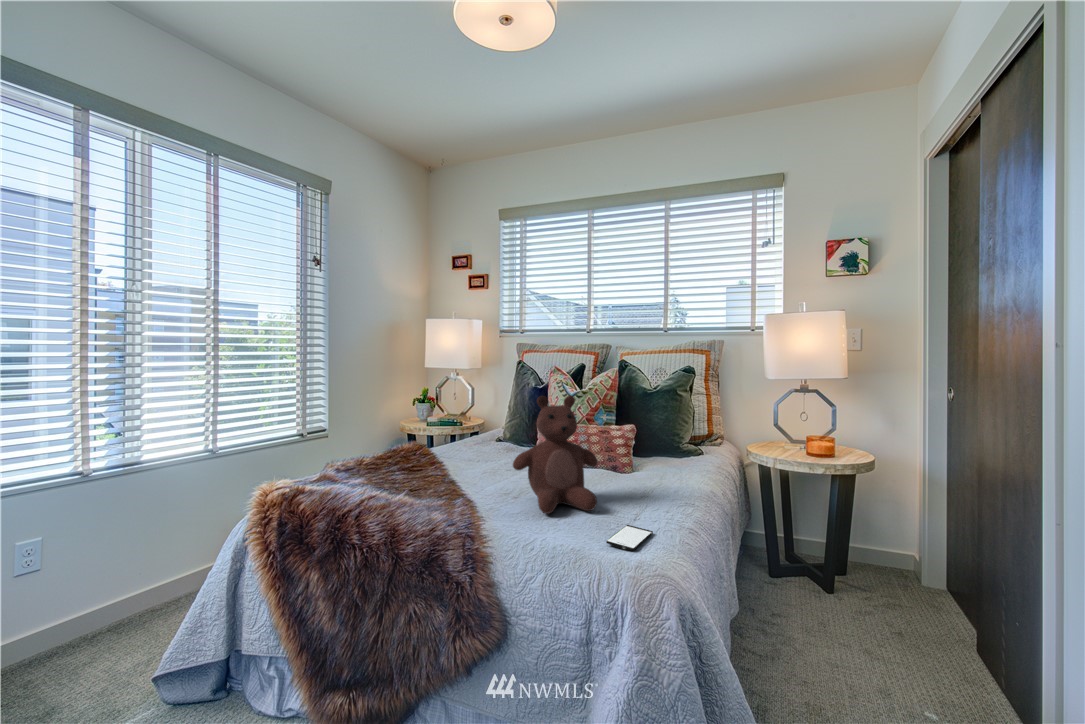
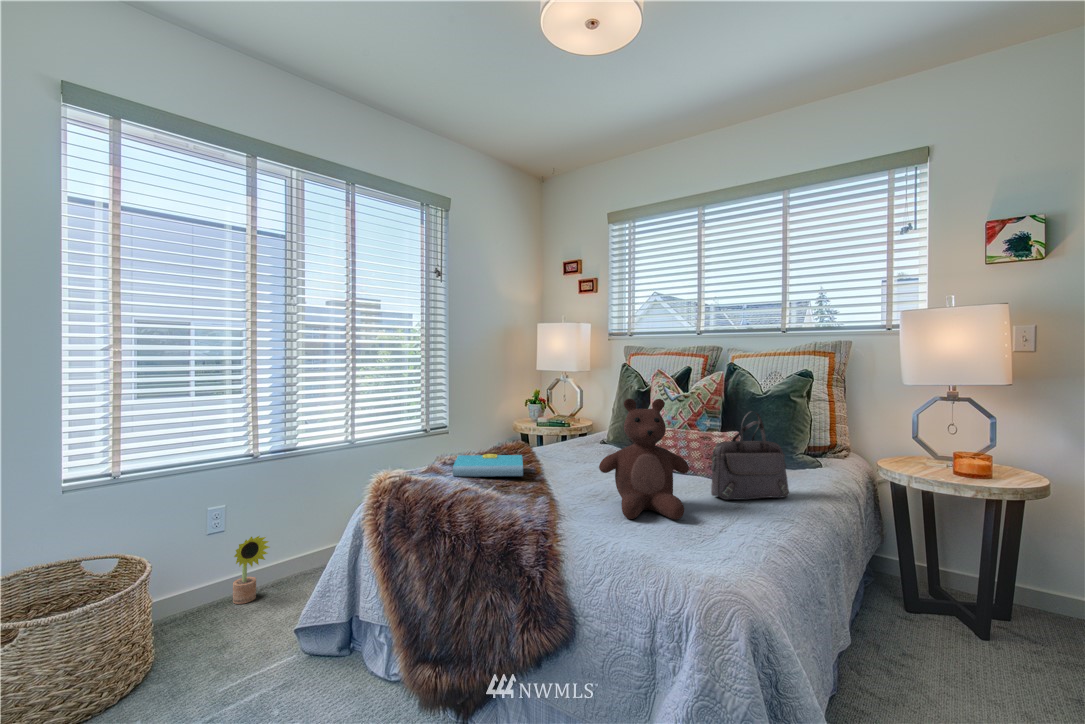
handbag: none [615,406,682,490] -> present [711,412,789,500]
book: none [354,457,431,484] -> present [453,454,523,477]
smartphone: present [606,525,653,550] -> none [685,538,741,567]
decorative plant: none [57,570,111,657] -> present [233,536,270,604]

